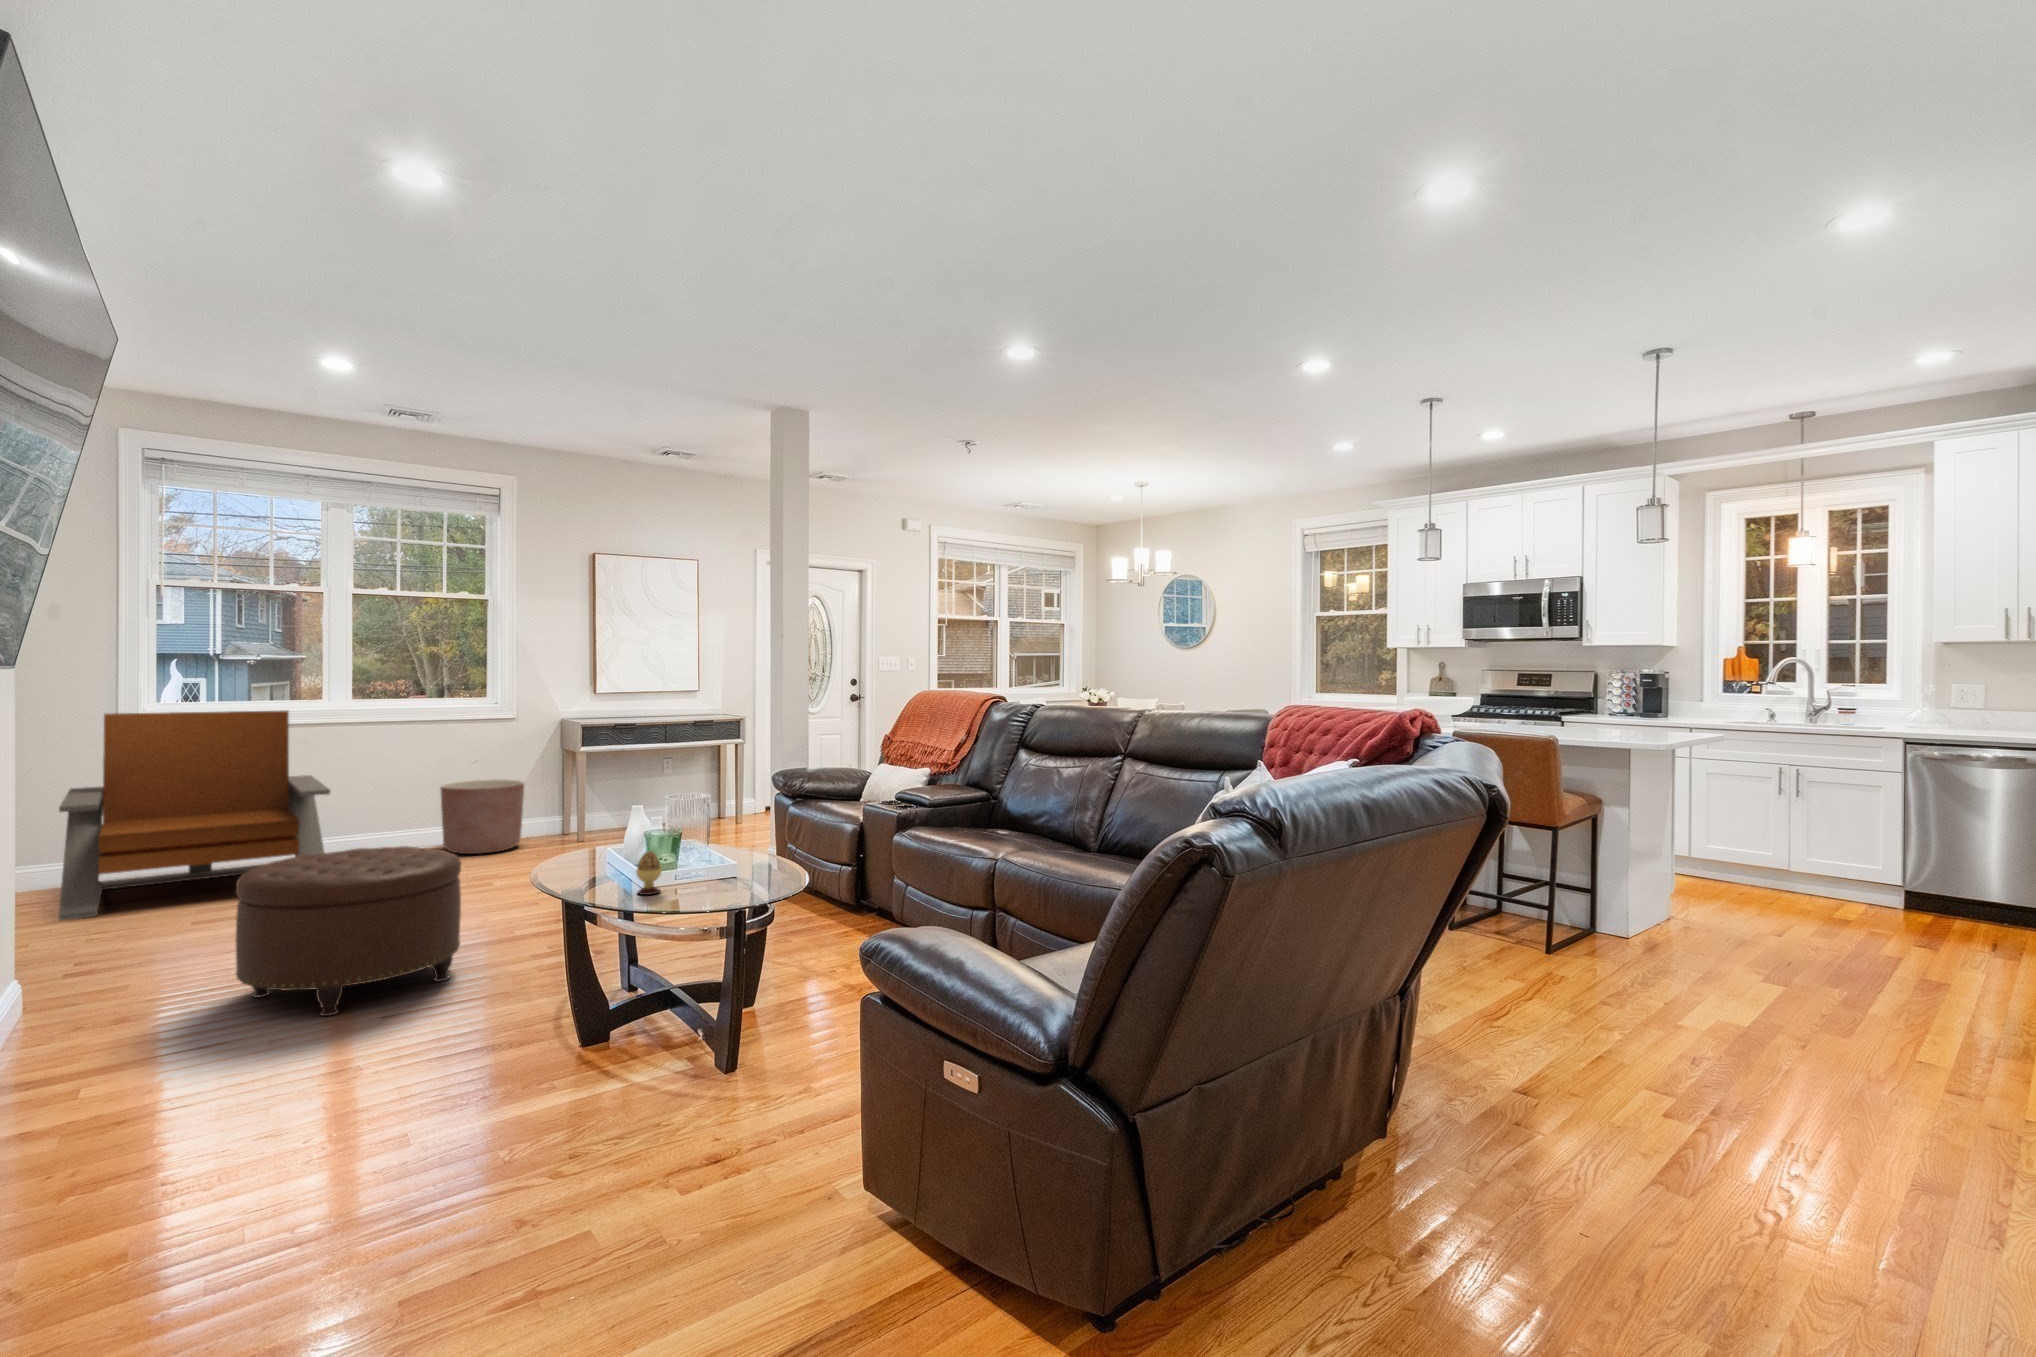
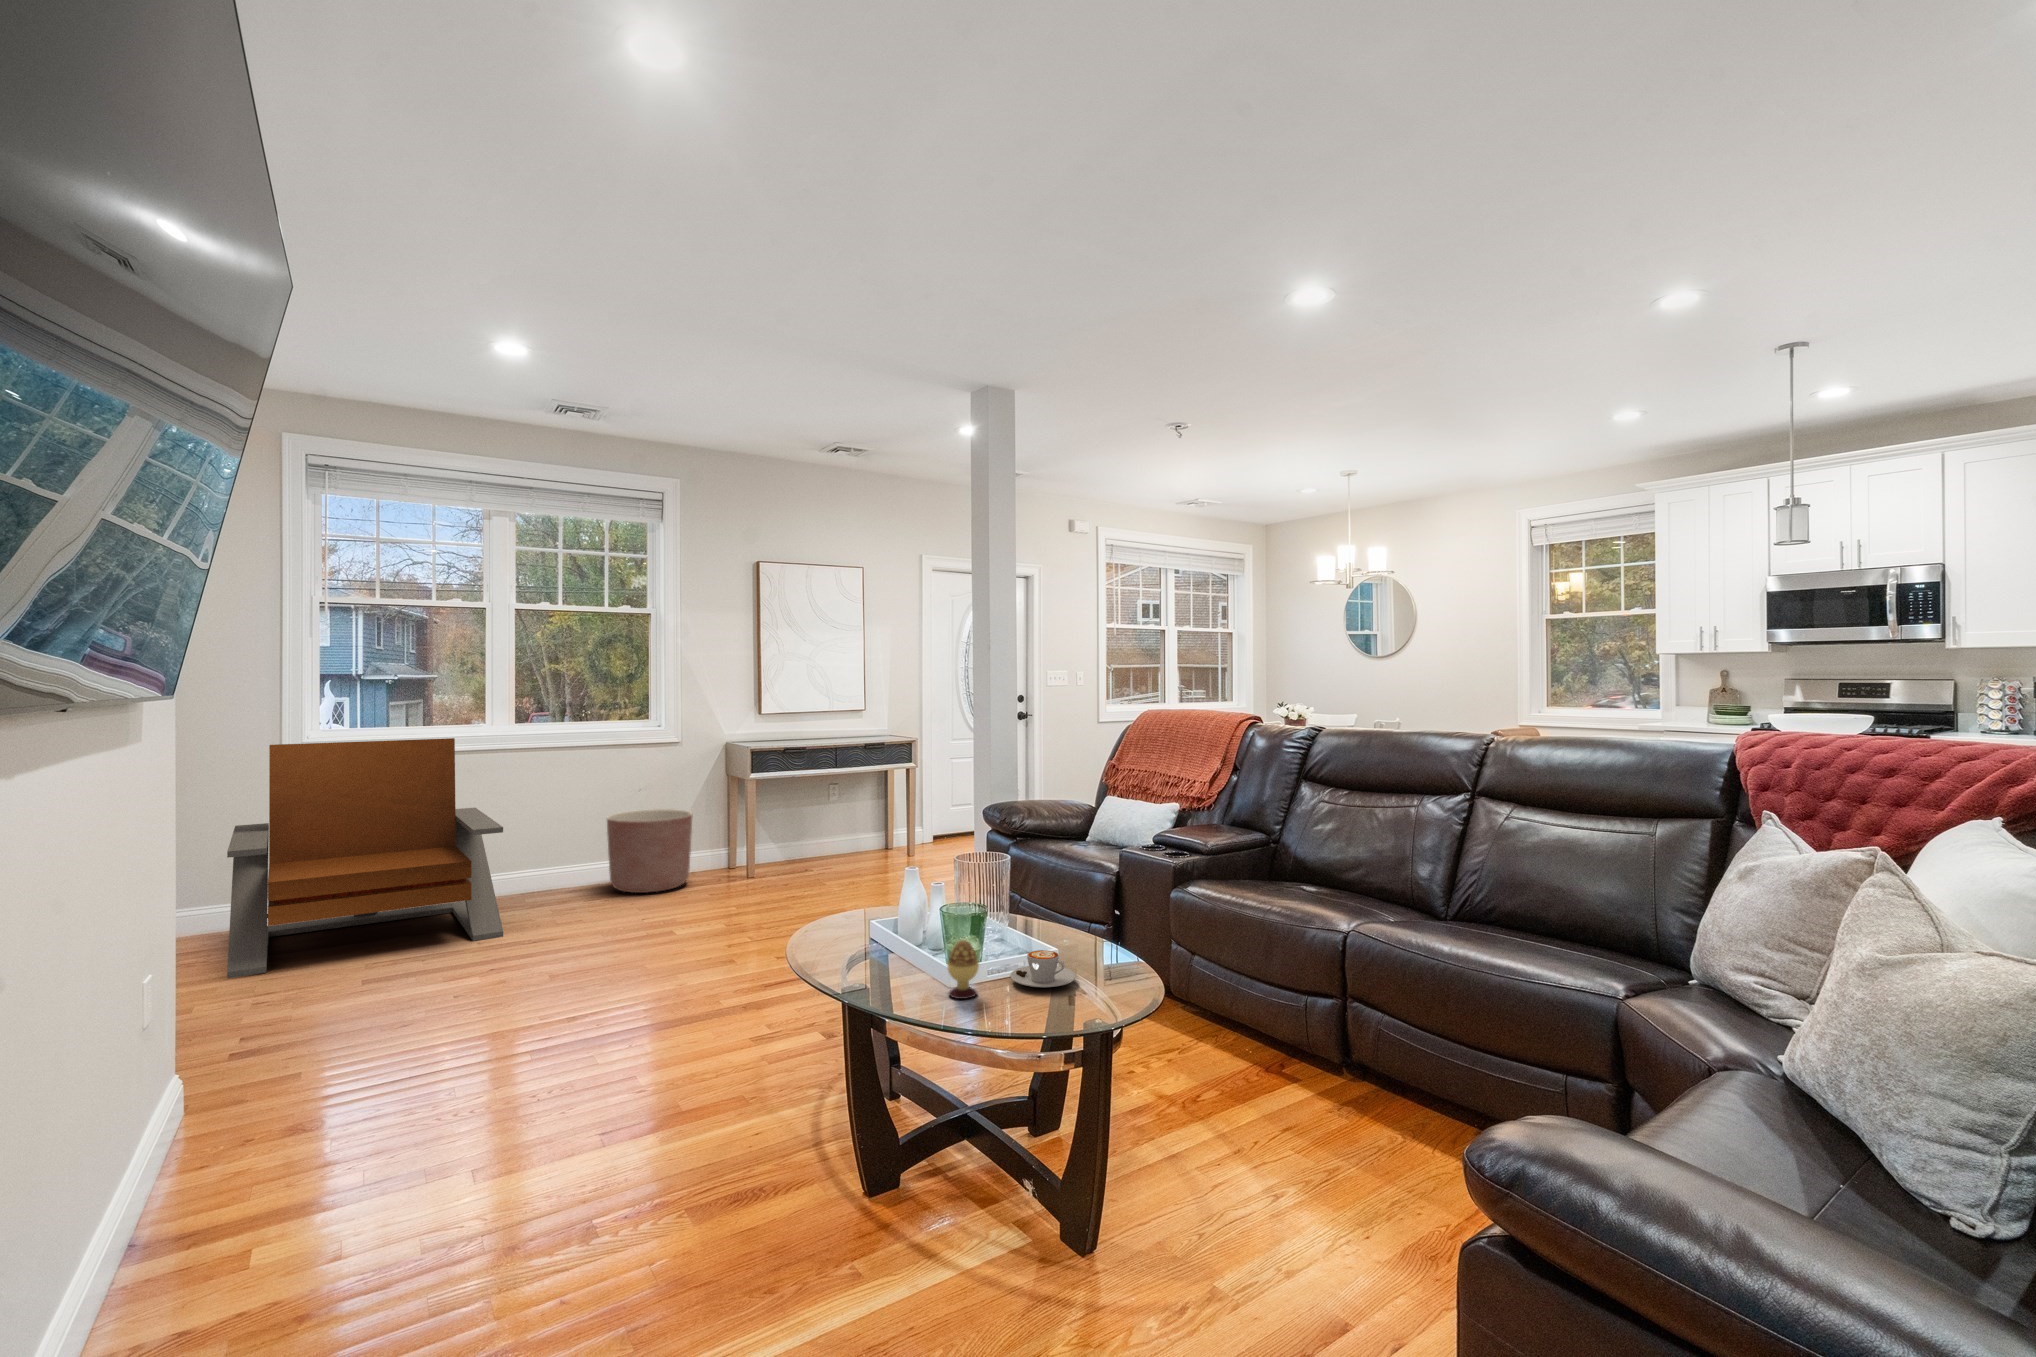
ottoman: present [236,846,461,1016] -> none [436,907,682,1129]
coffee cup: none [692,862,745,888] -> present [1010,950,1076,988]

